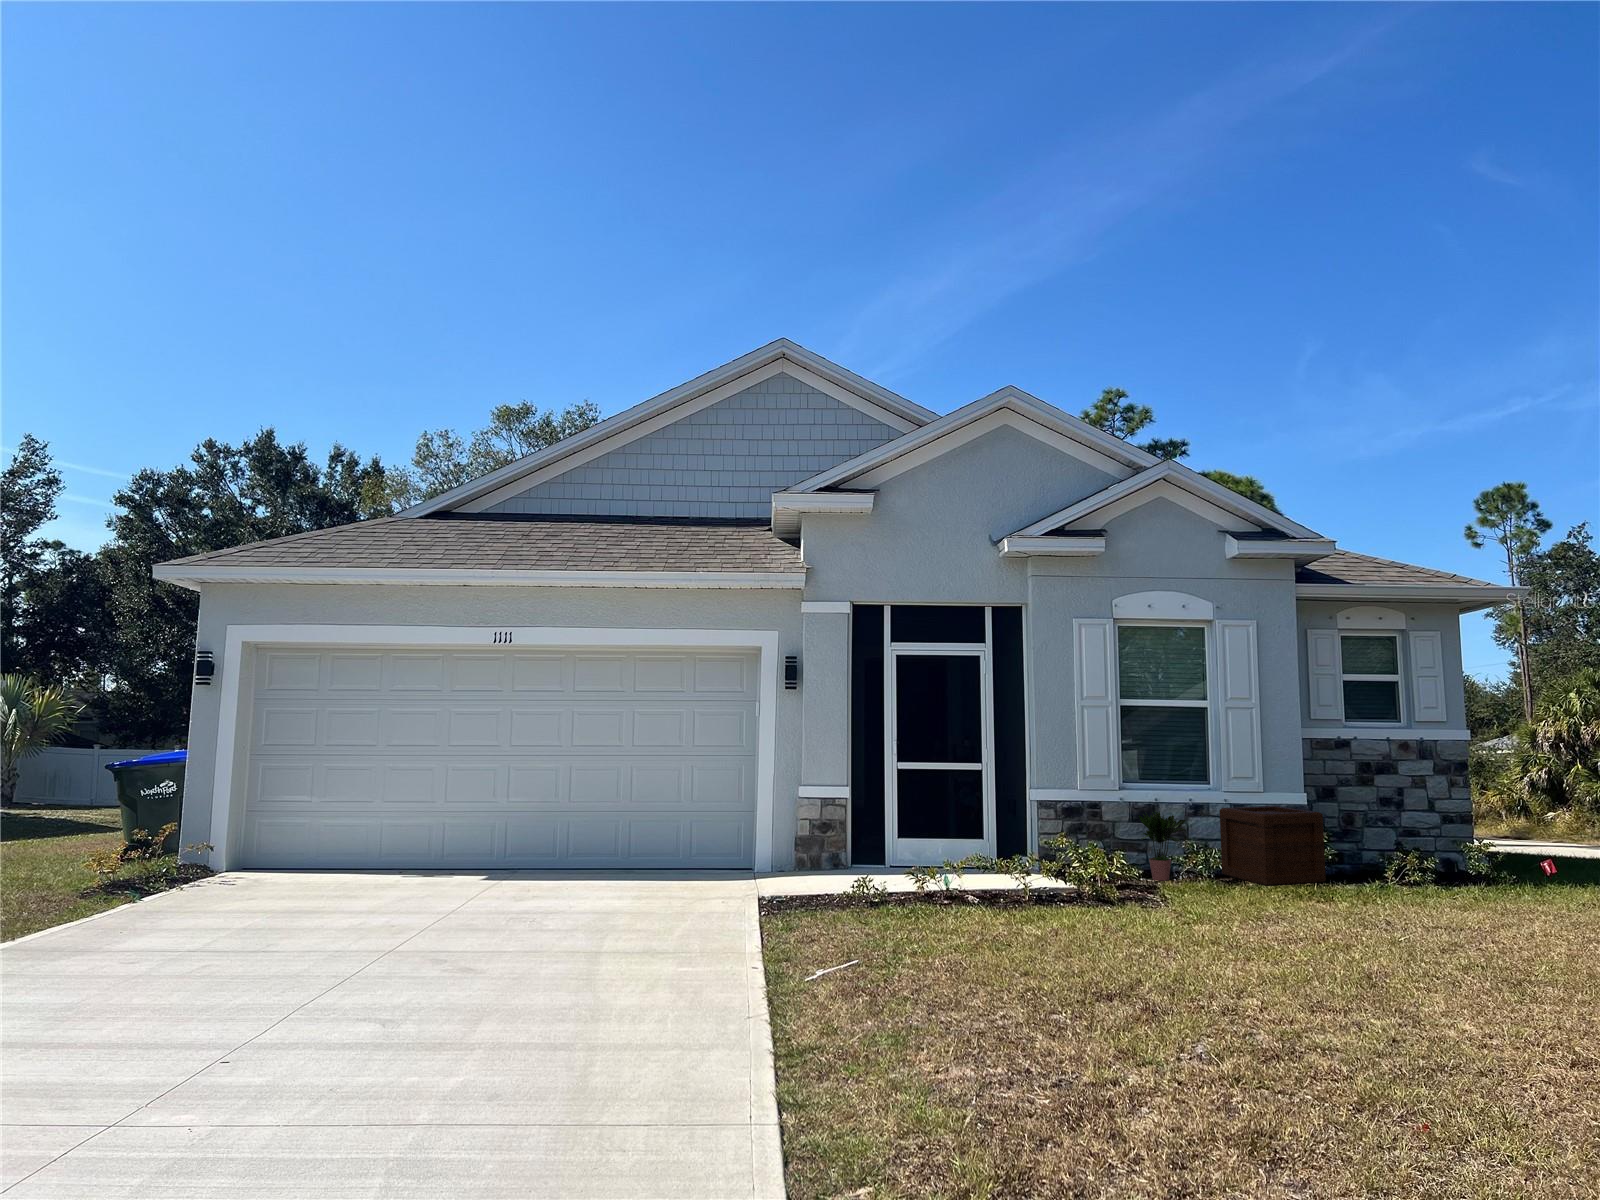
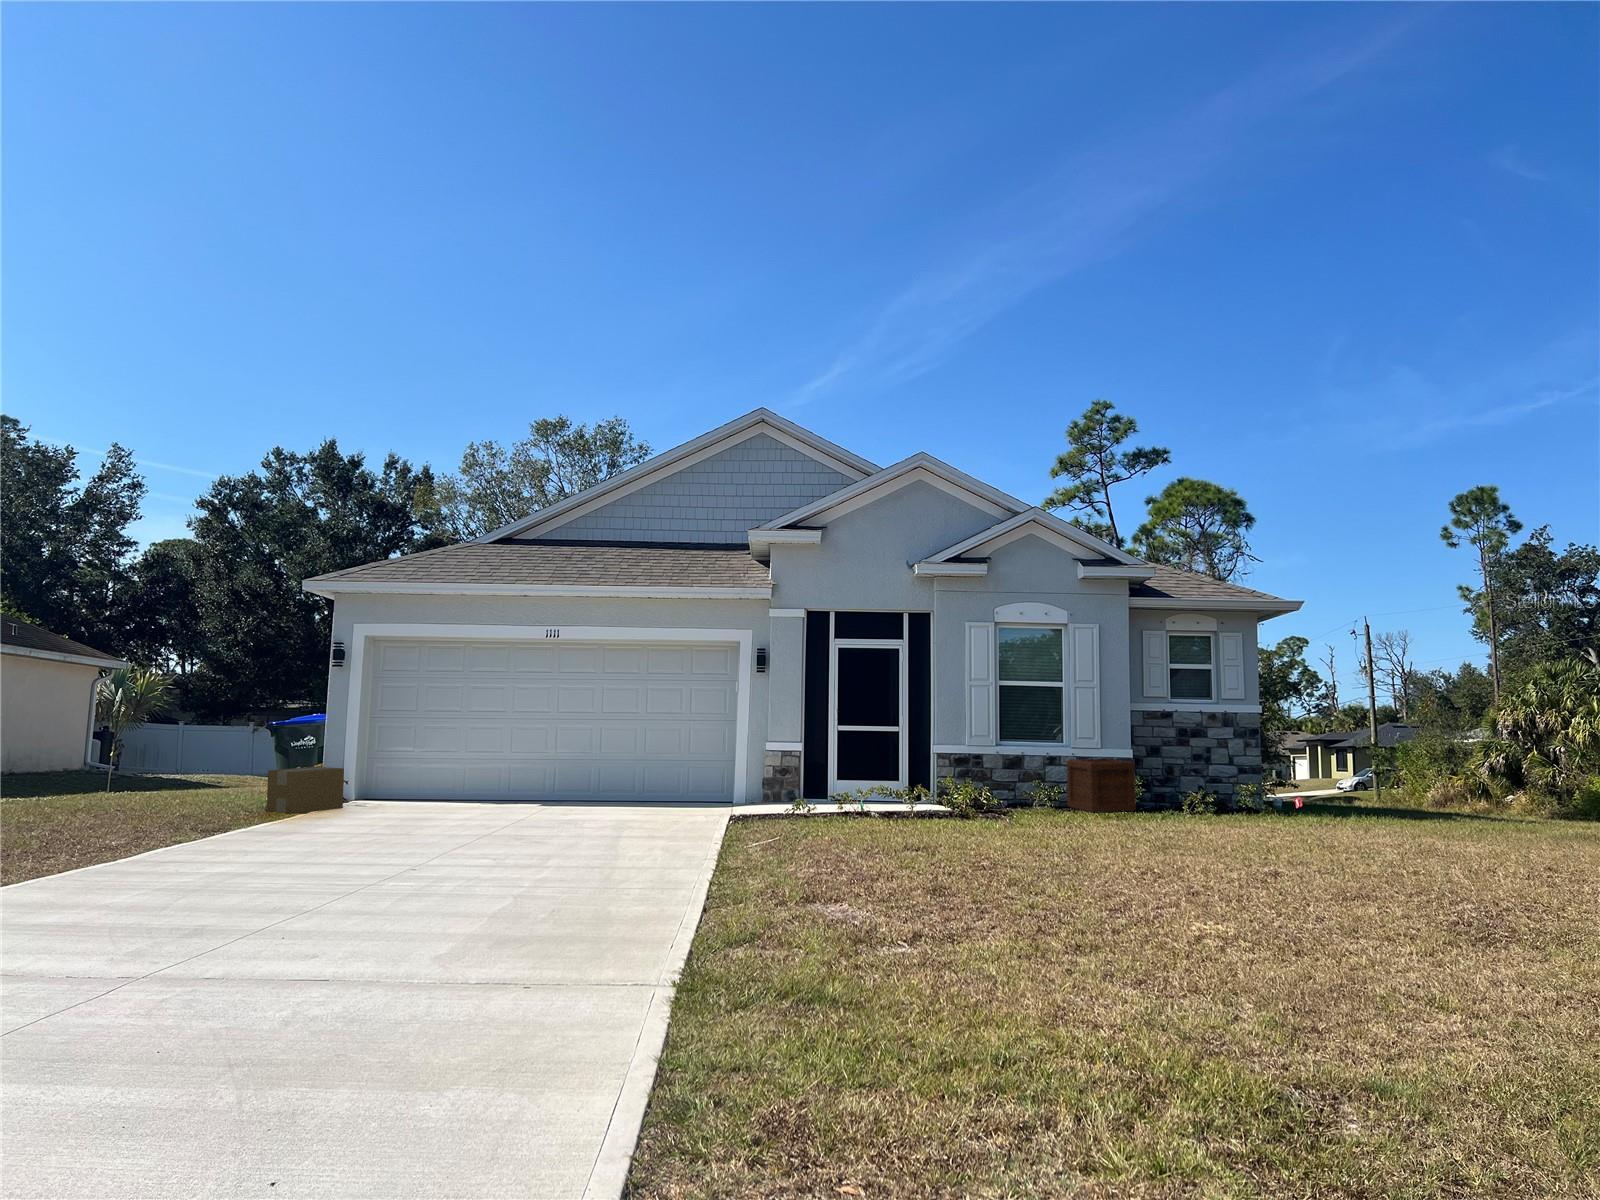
potted plant: present [1138,811,1186,881] -> none [1006,760,1042,810]
cardboard box: none [93,825,208,896] -> present [267,767,344,814]

